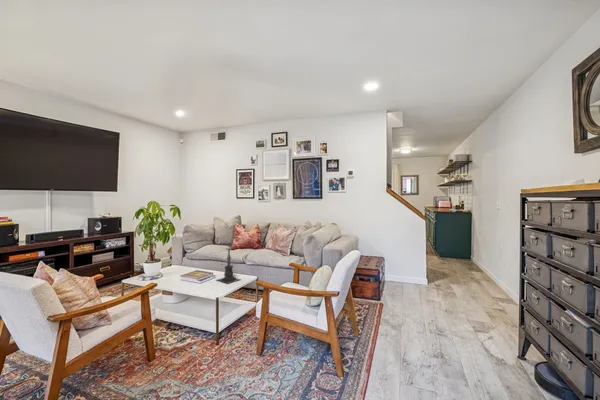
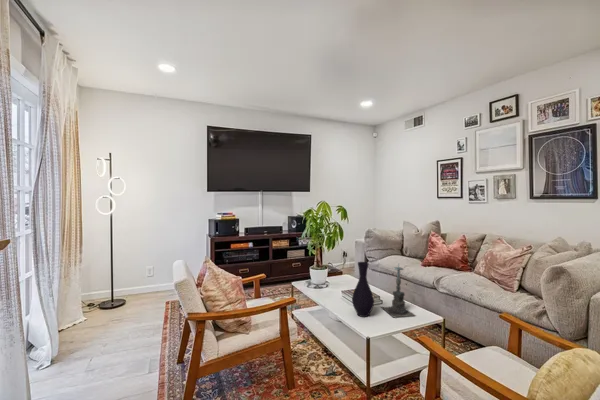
vase: none [197,247,214,289] -> present [352,262,374,317]

